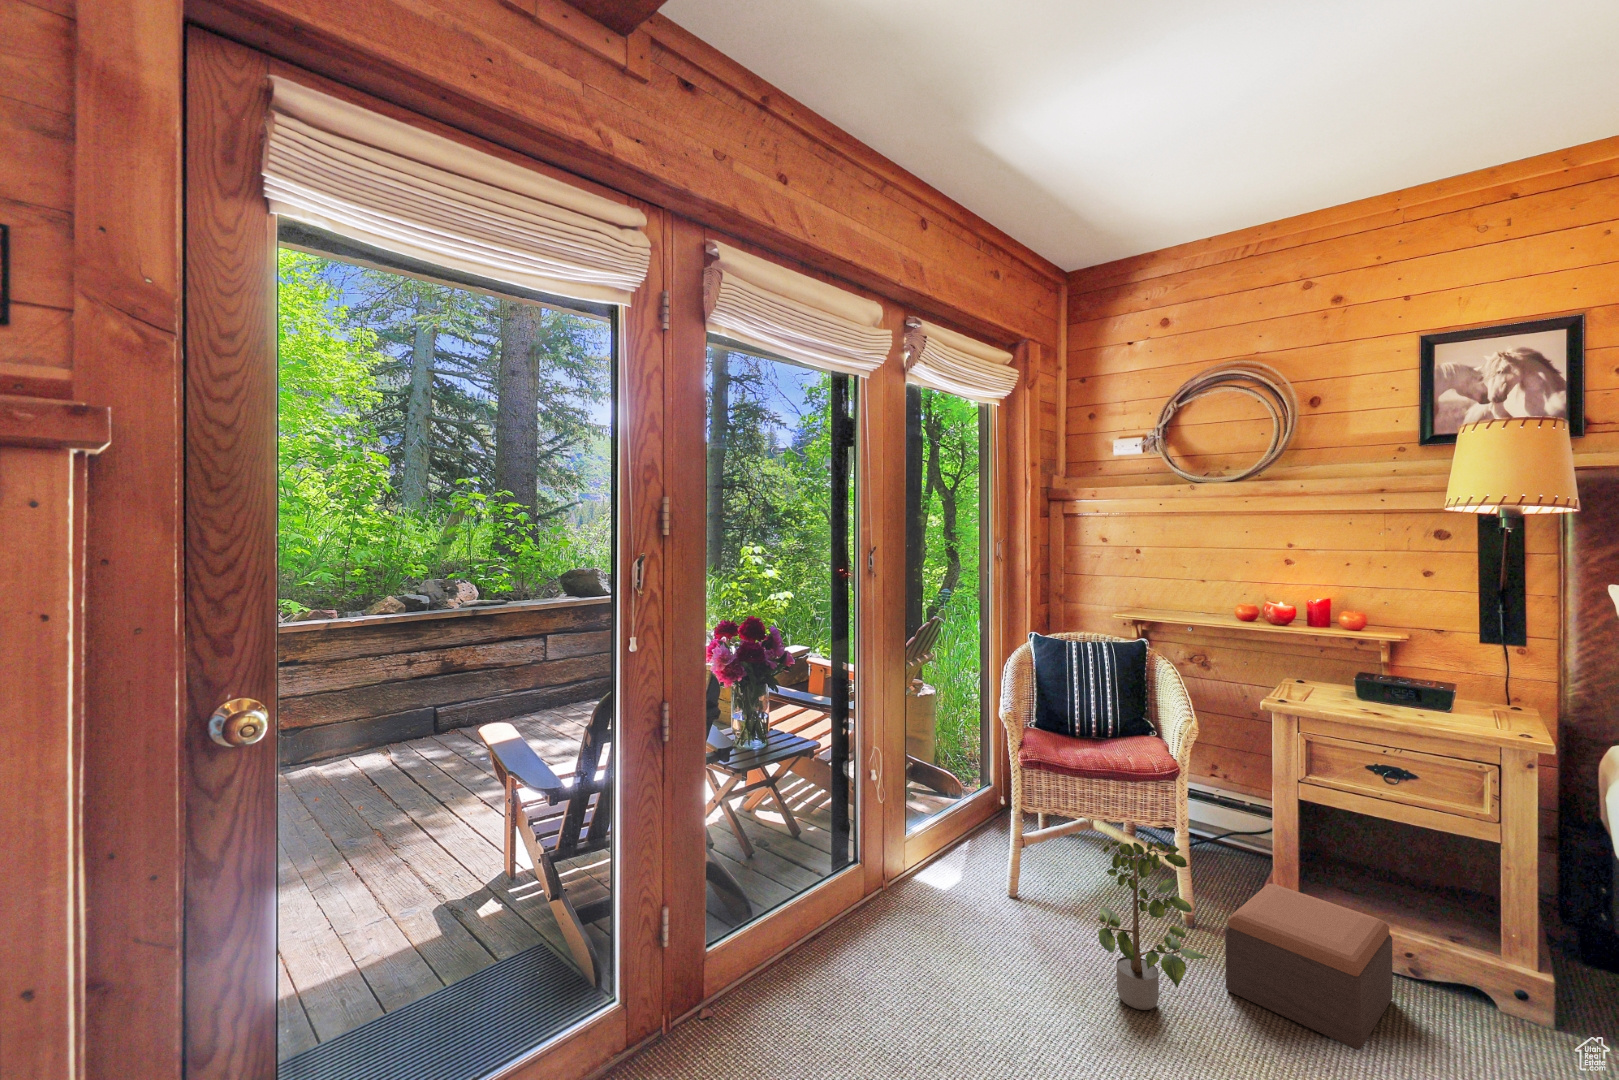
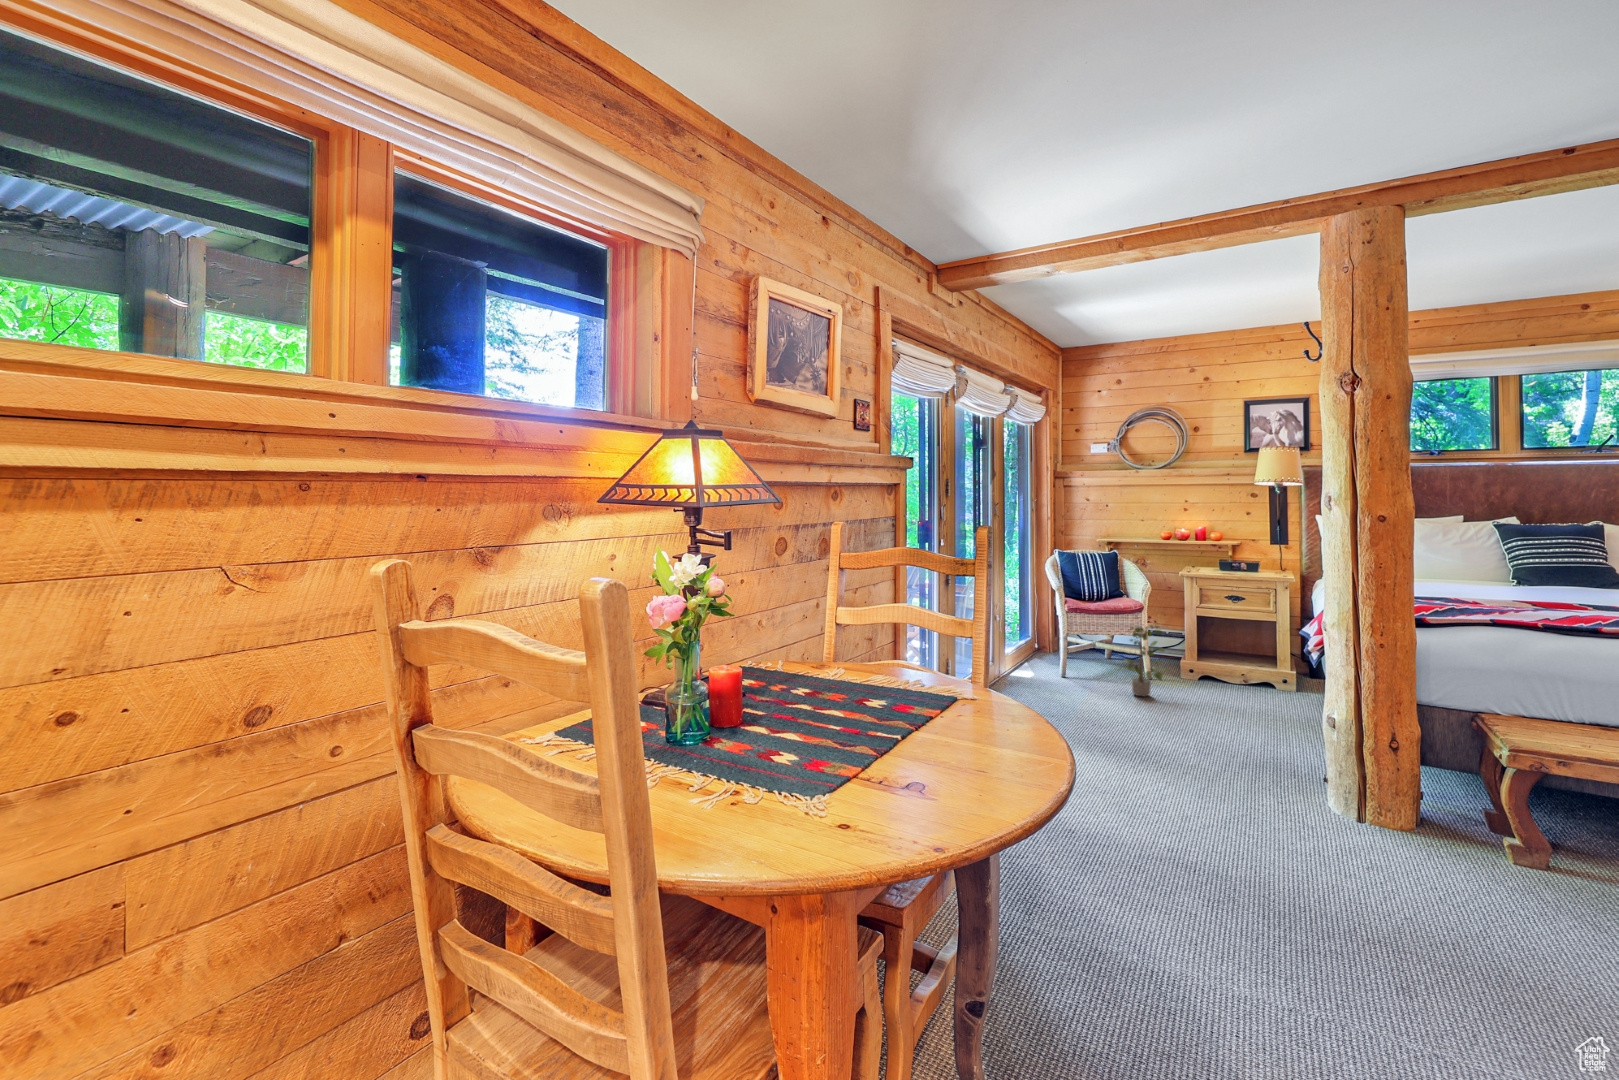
footstool: present [1225,884,1393,1050] -> none [1174,650,1237,698]

